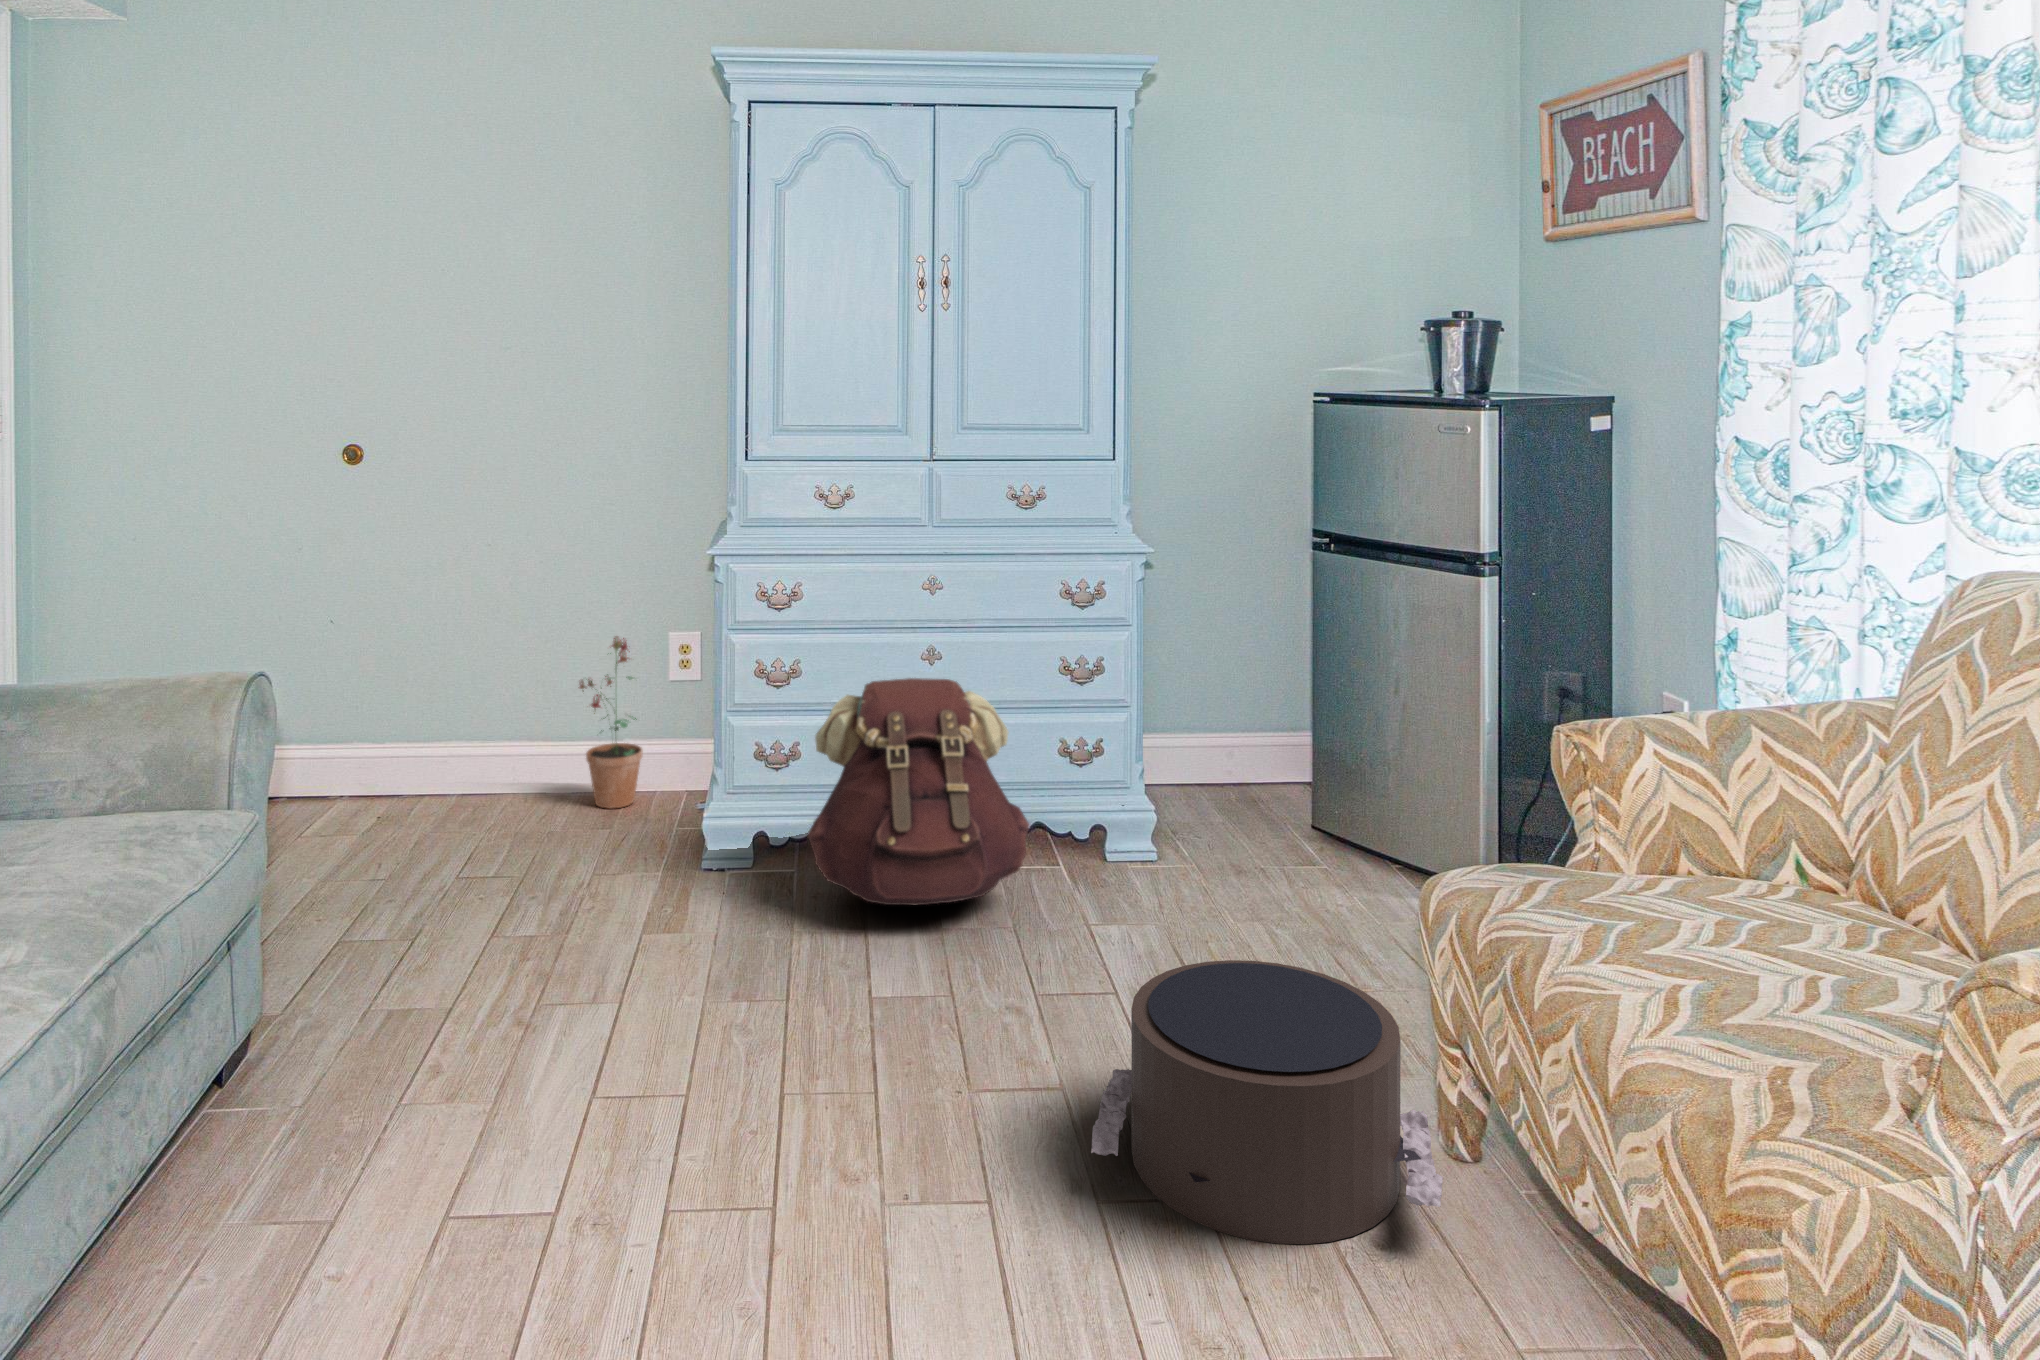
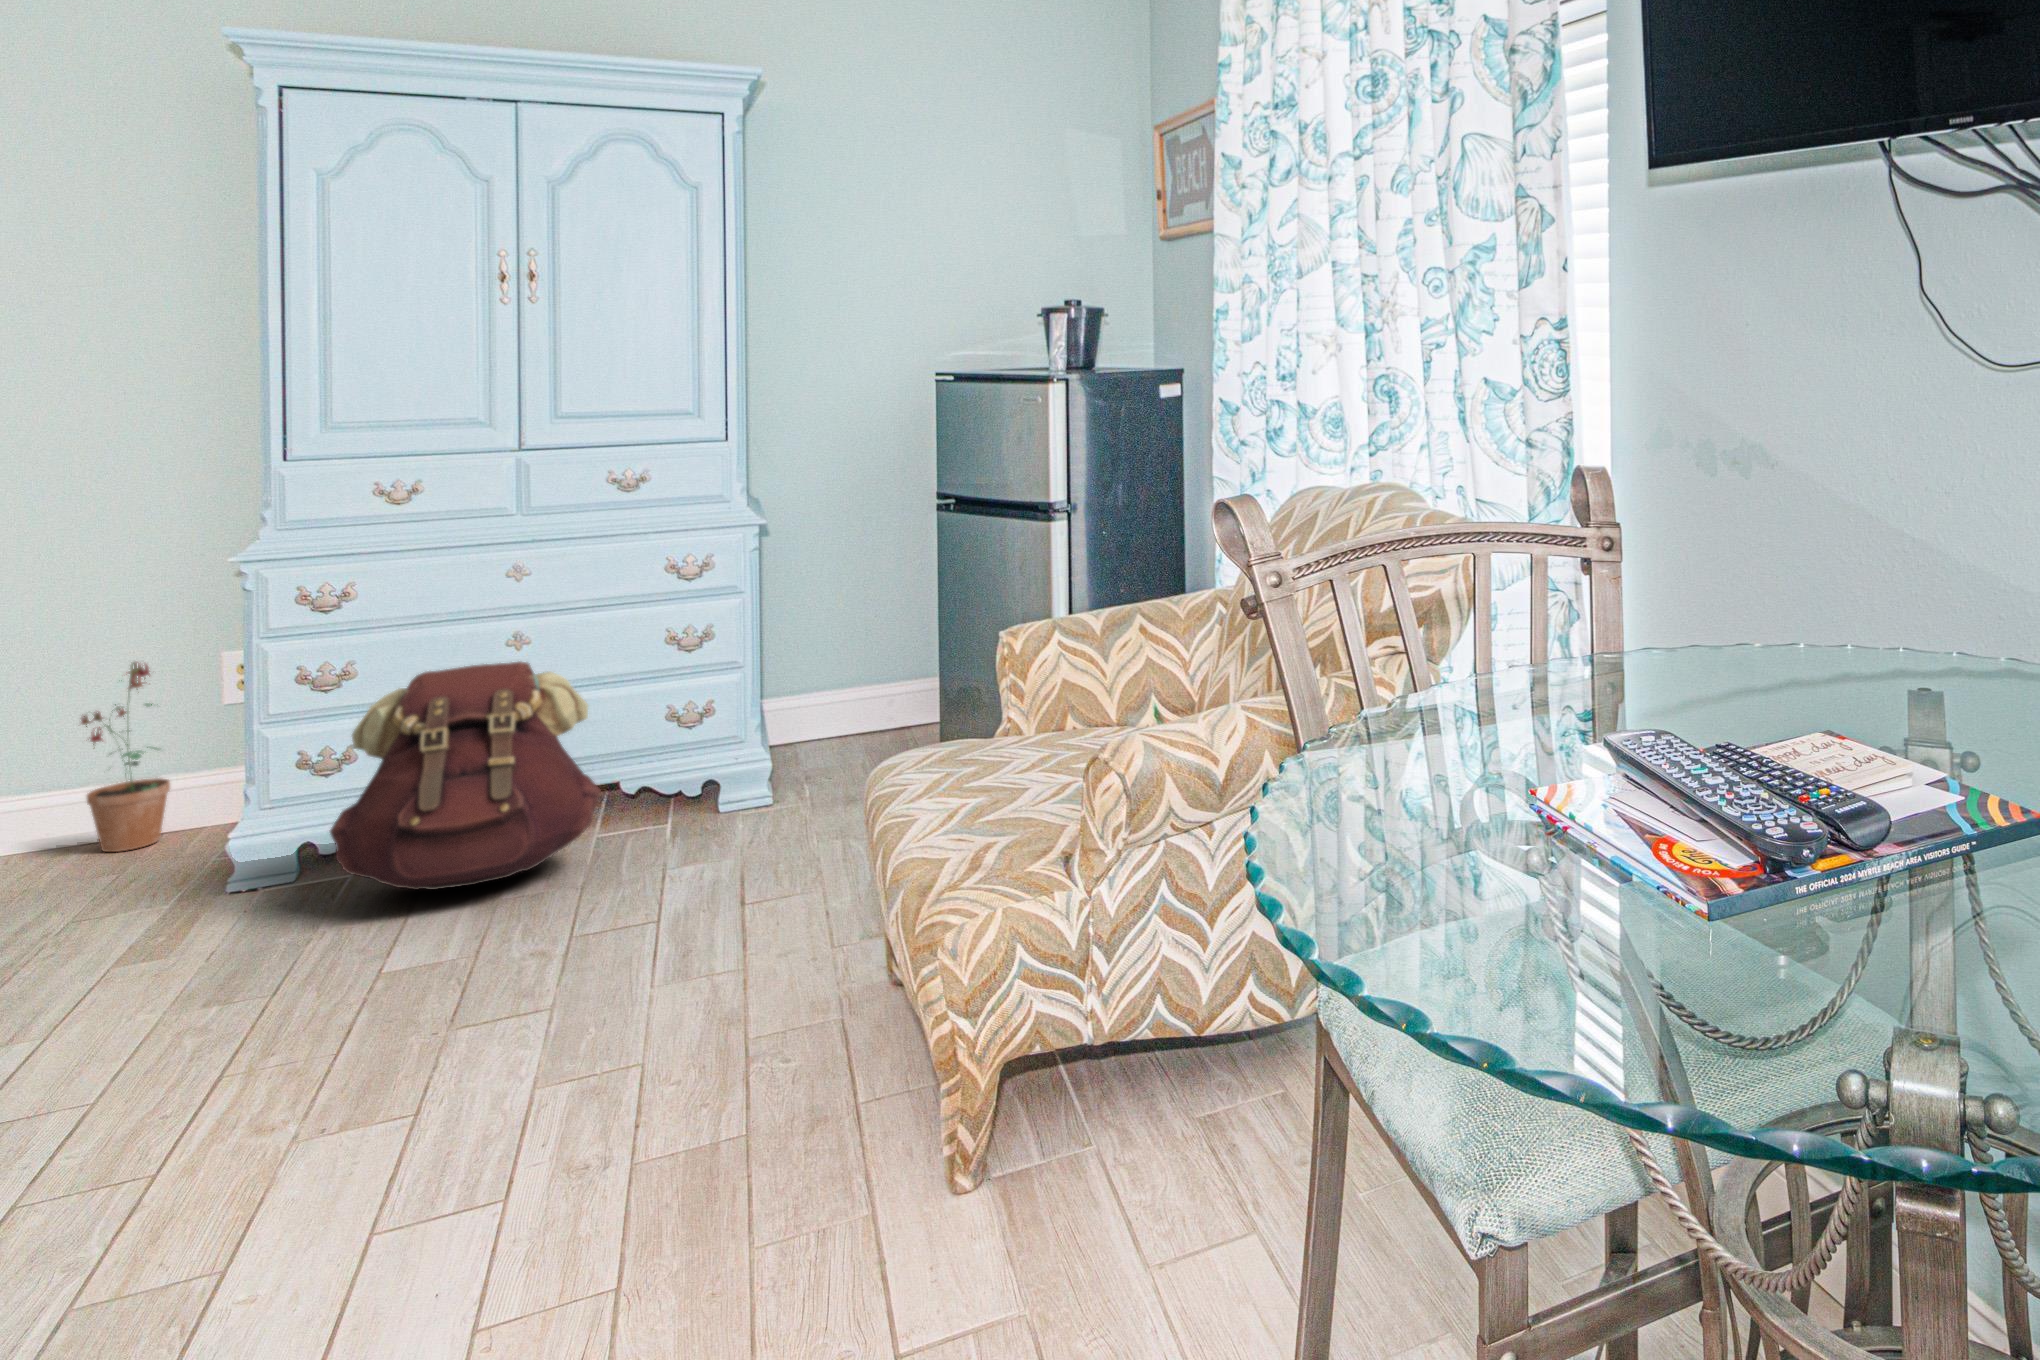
pouf: present [1091,960,1443,1244] -> none [501,858,851,1082]

